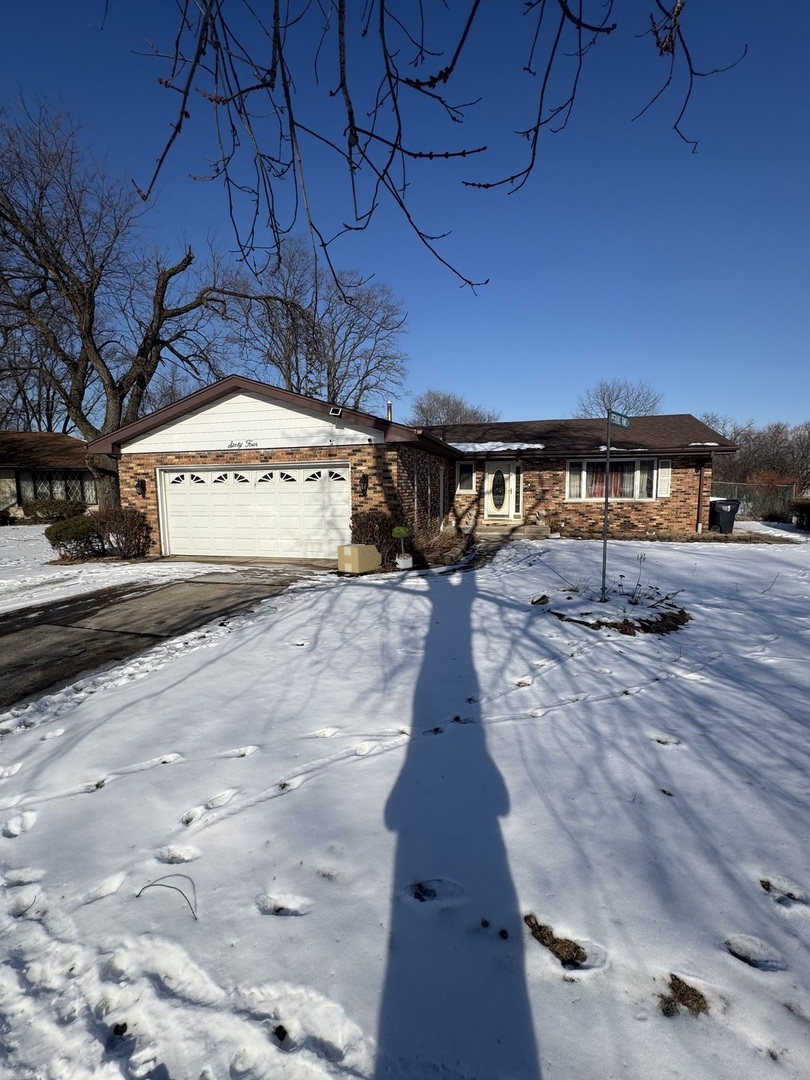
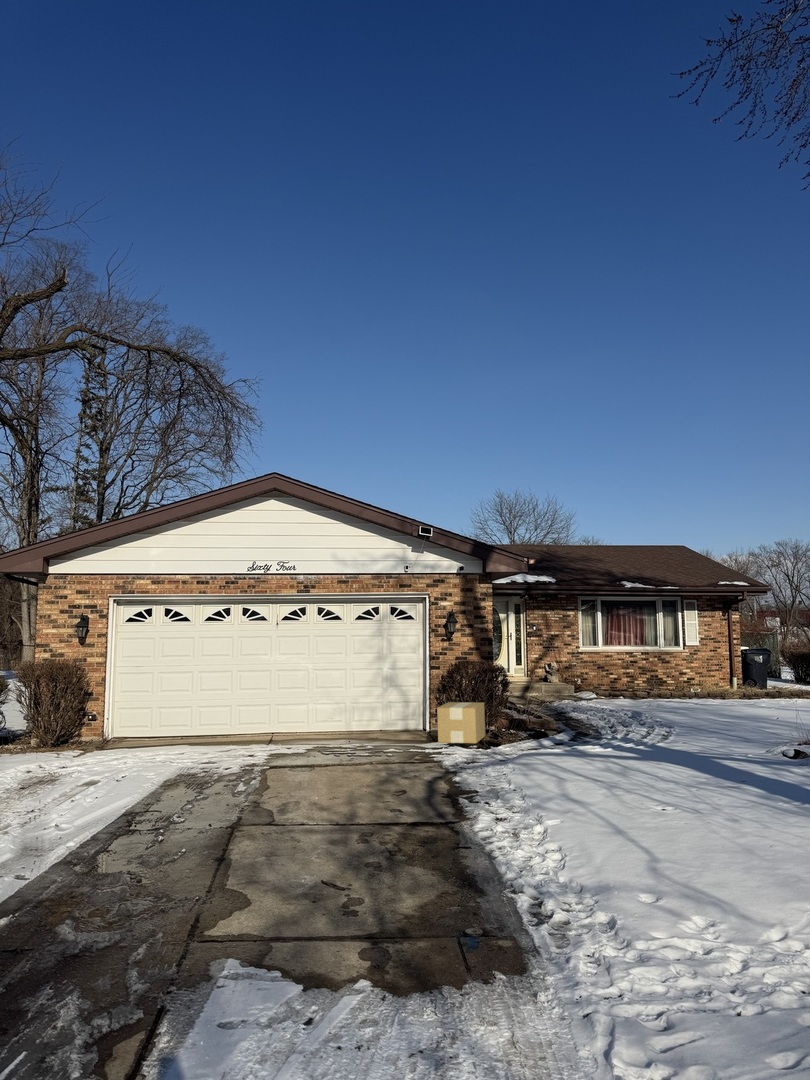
potted tree: present [392,526,412,568] -> none [497,679,521,735]

